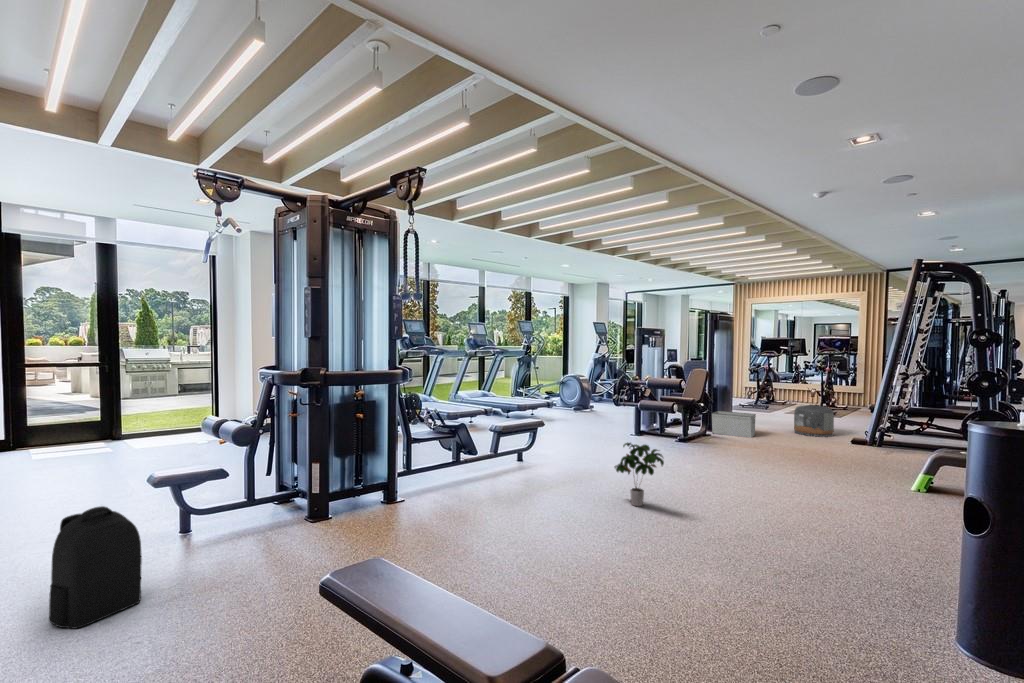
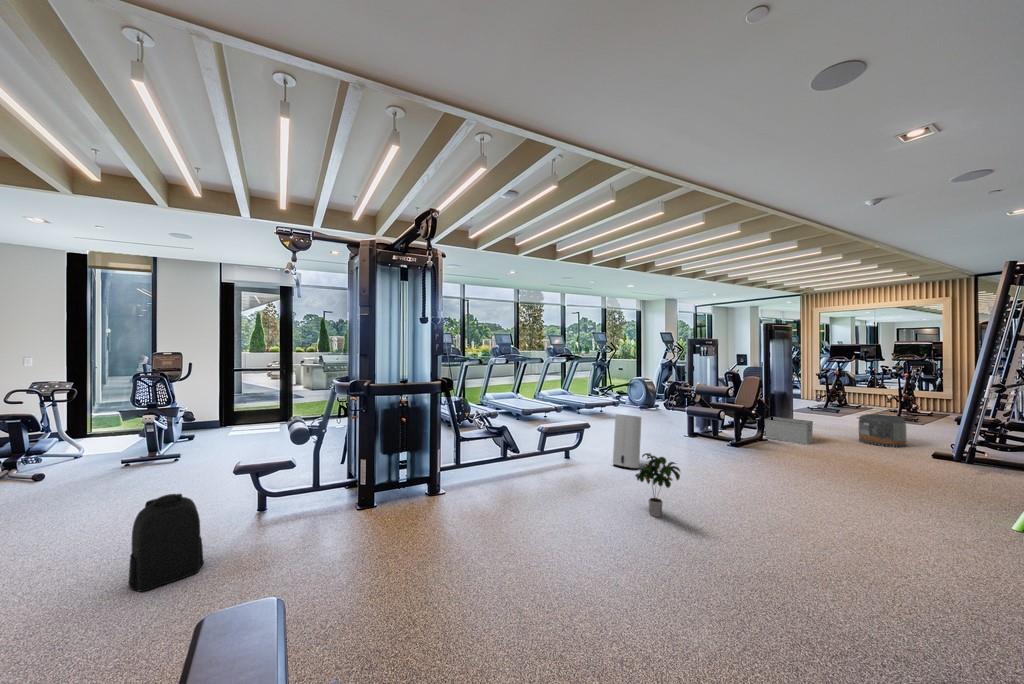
air purifier: none [573,409,604,467] -> present [613,414,641,468]

